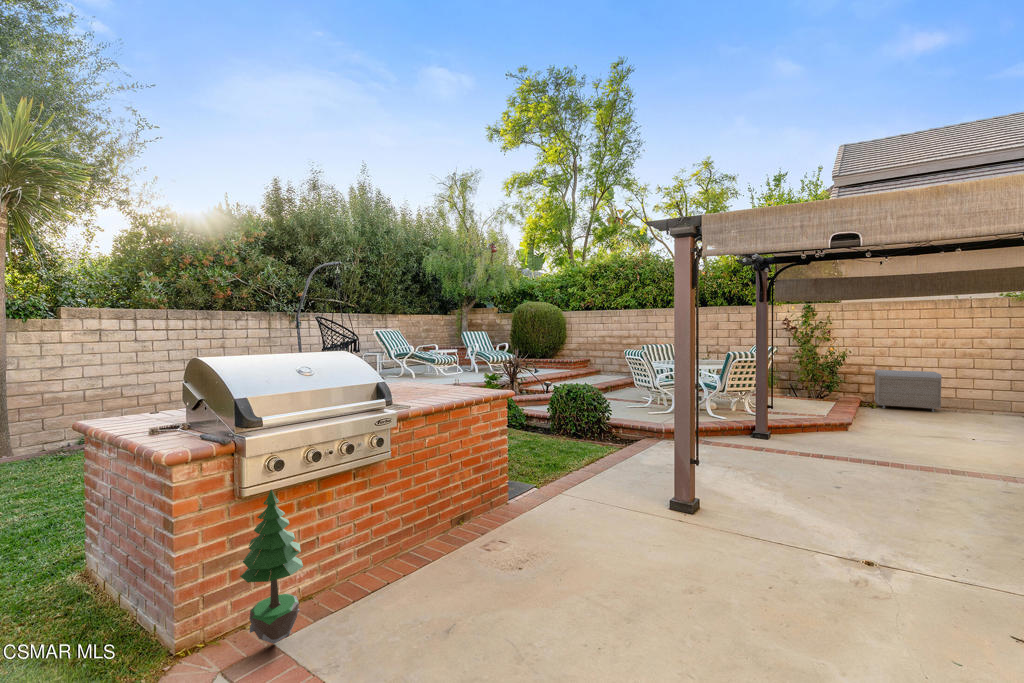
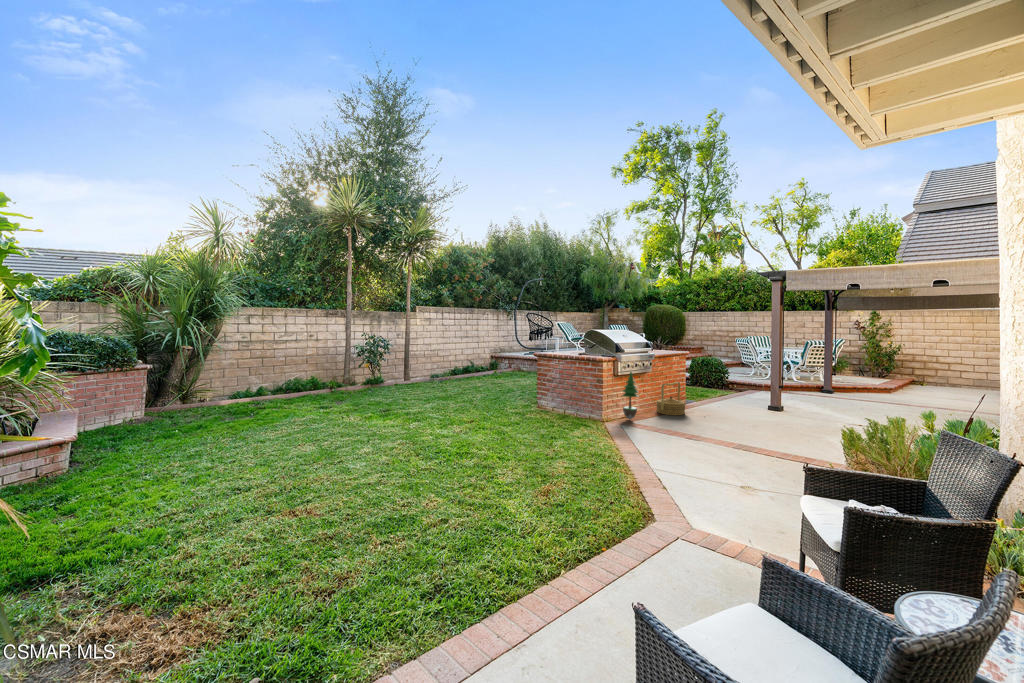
storage bench: present [875,370,942,412] -> none [924,359,974,388]
woven basket: none [407,479,480,582] -> present [656,382,685,415]

